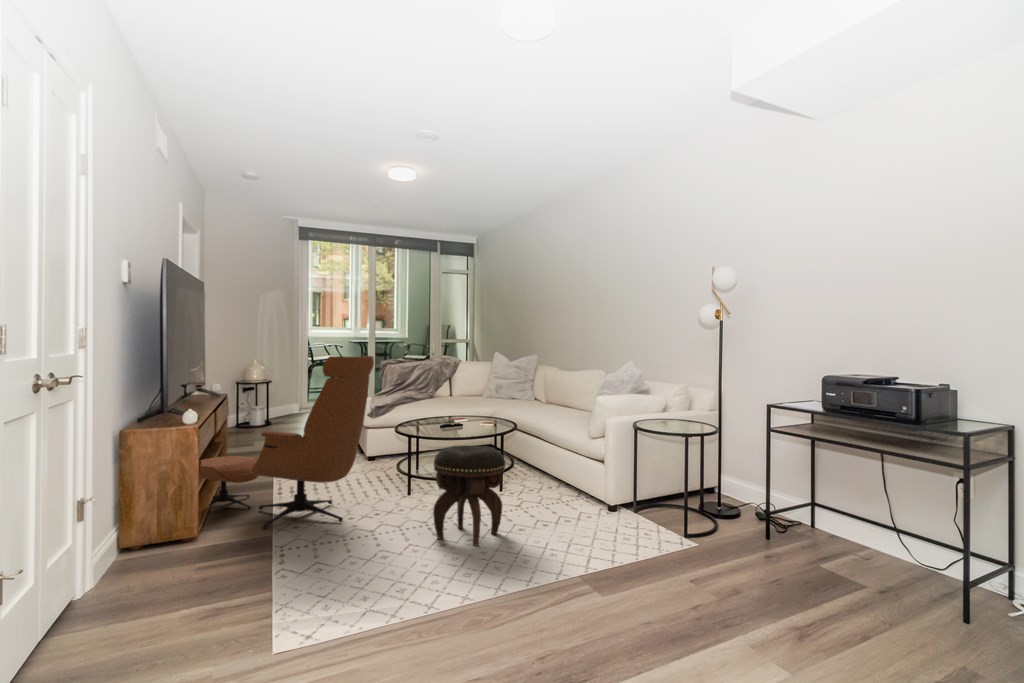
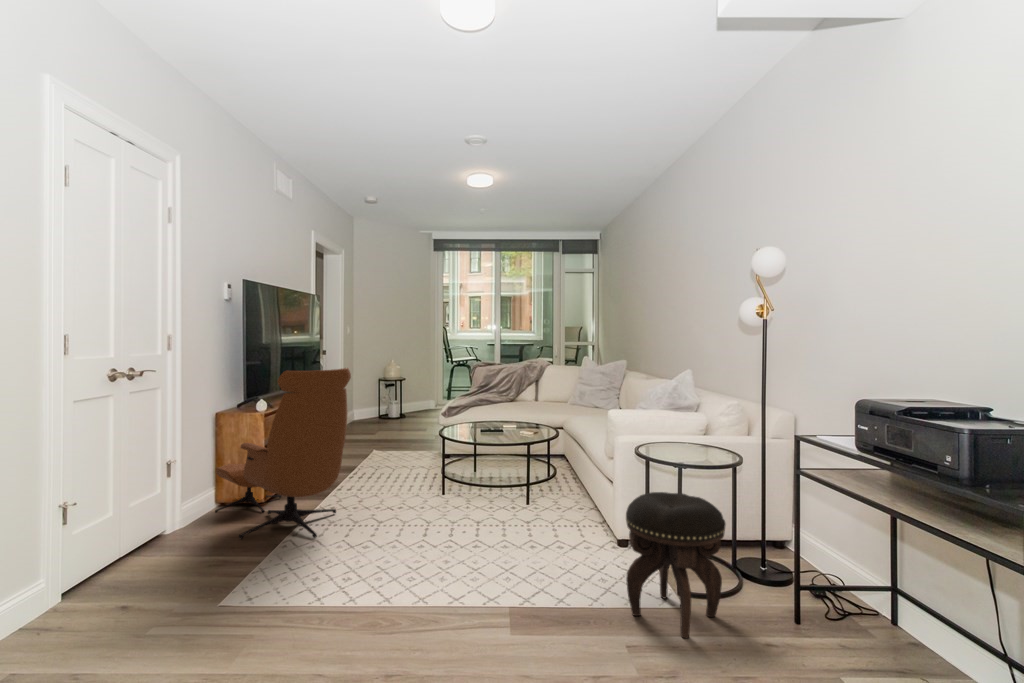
footstool: present [433,446,506,545] -> present [626,492,725,638]

